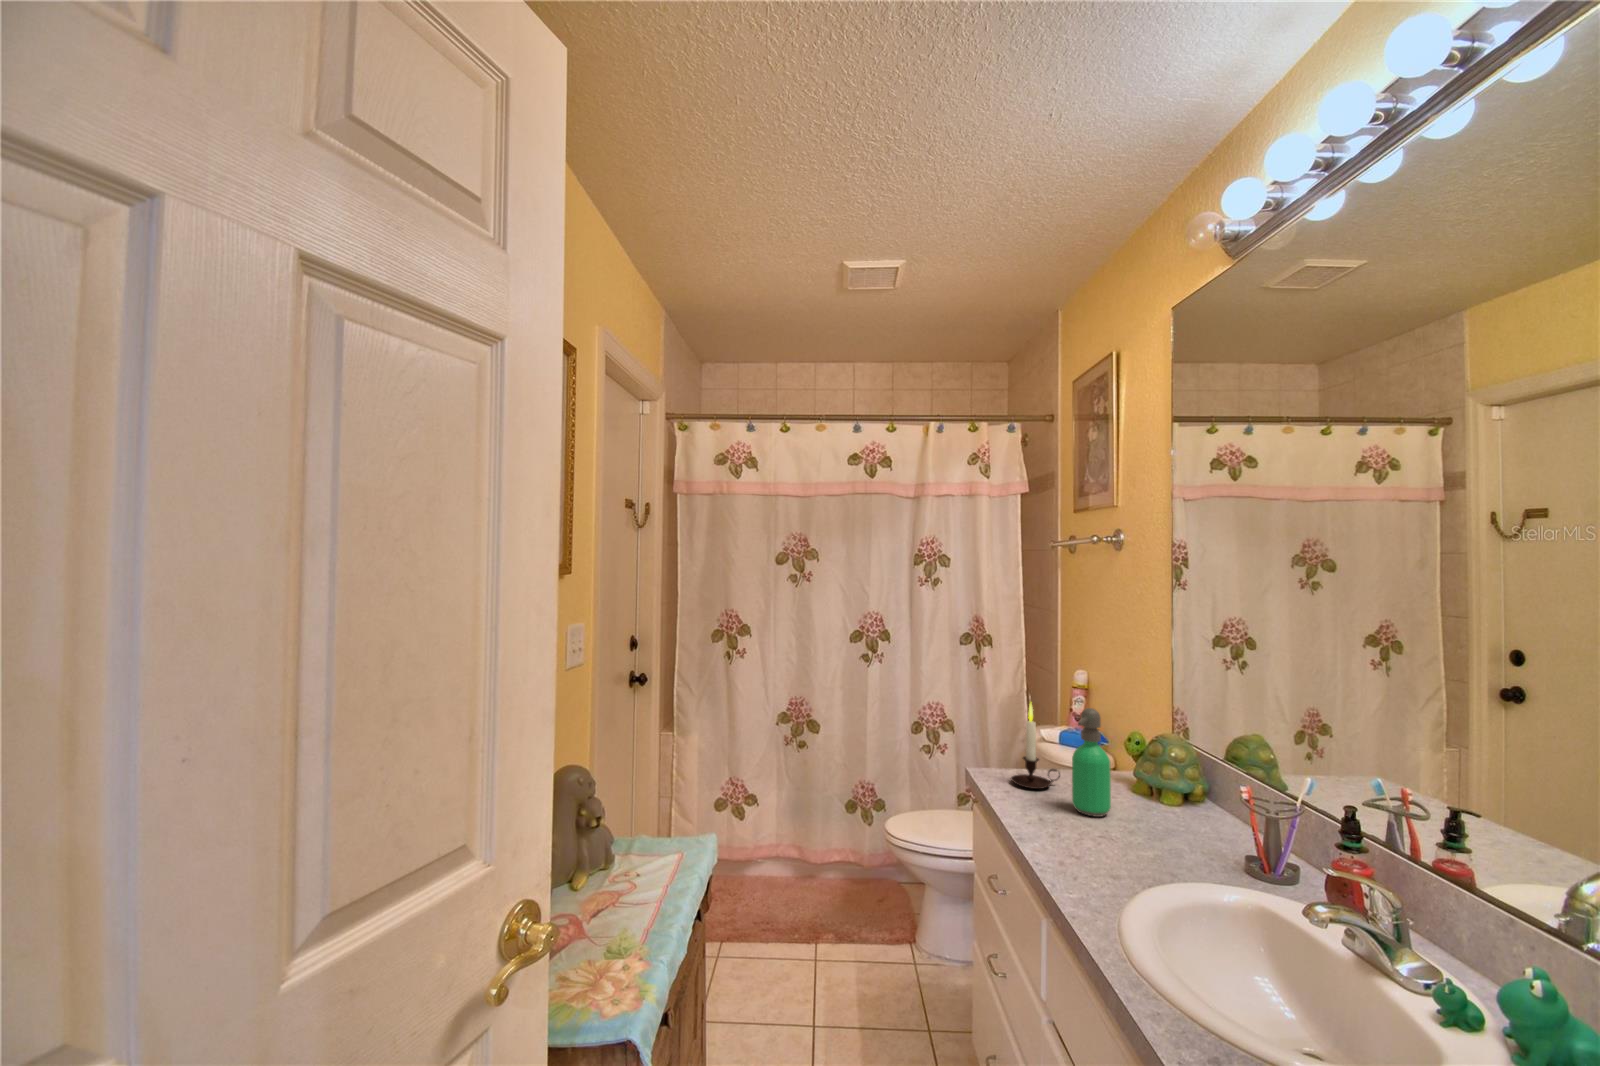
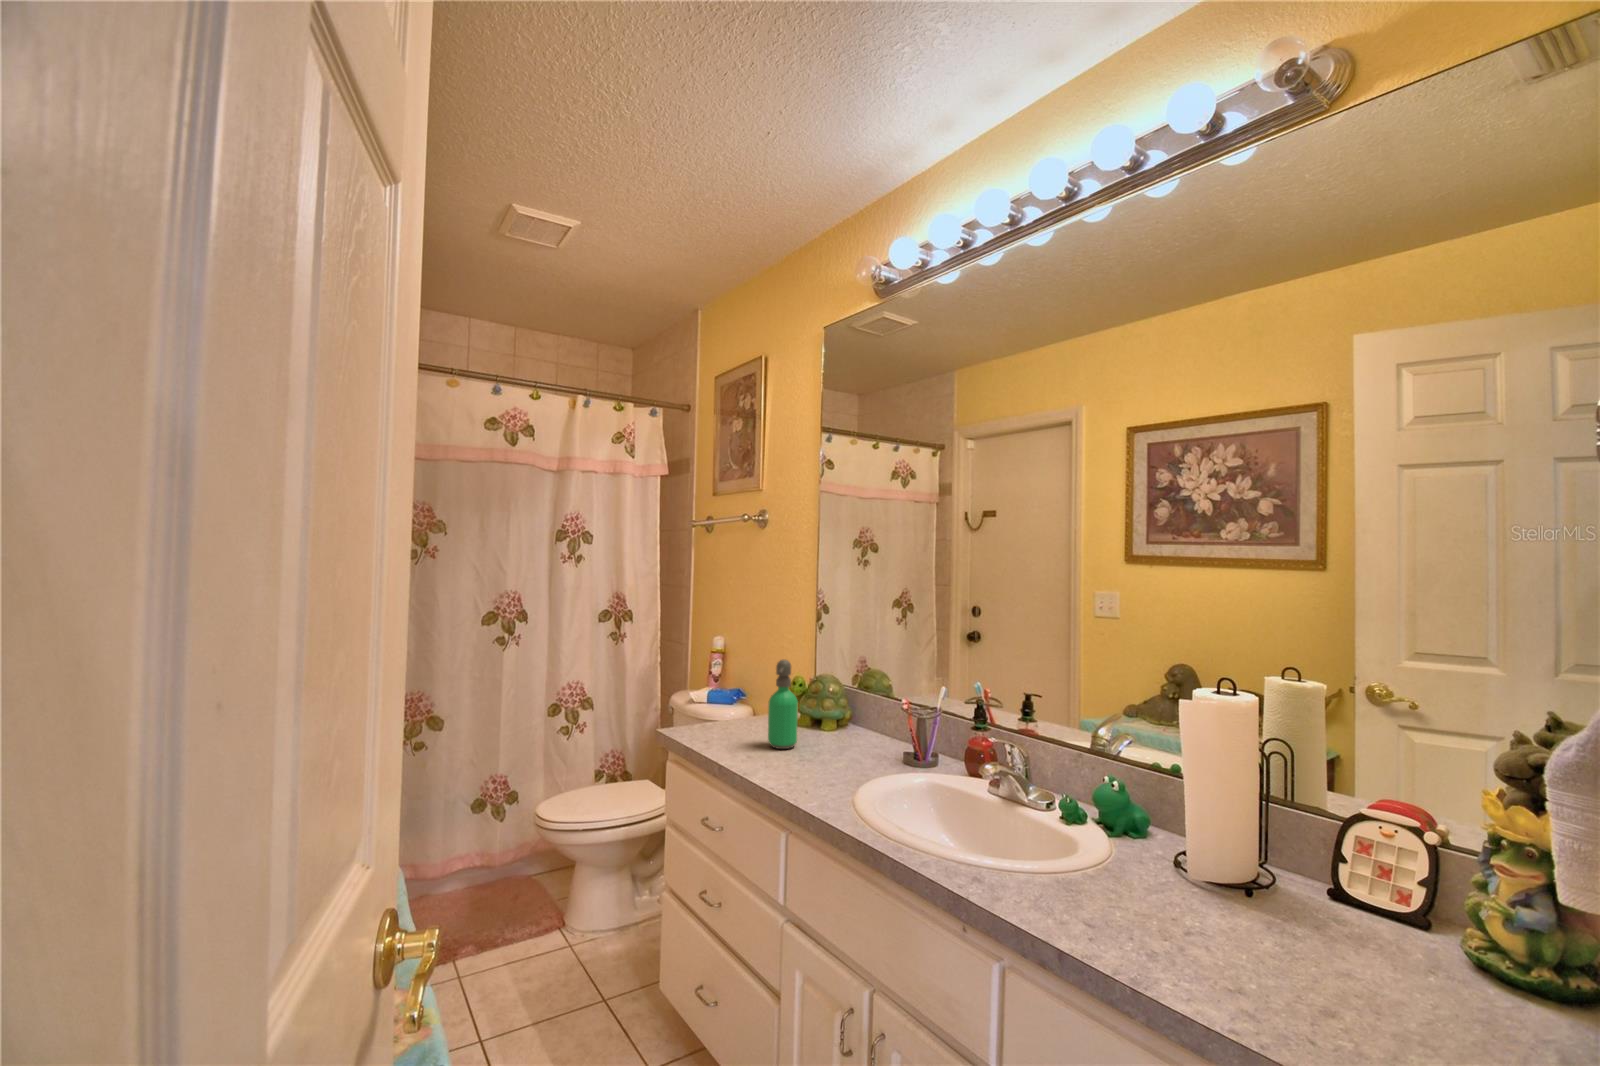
candle: present [1011,703,1060,789] -> none [706,661,746,738]

